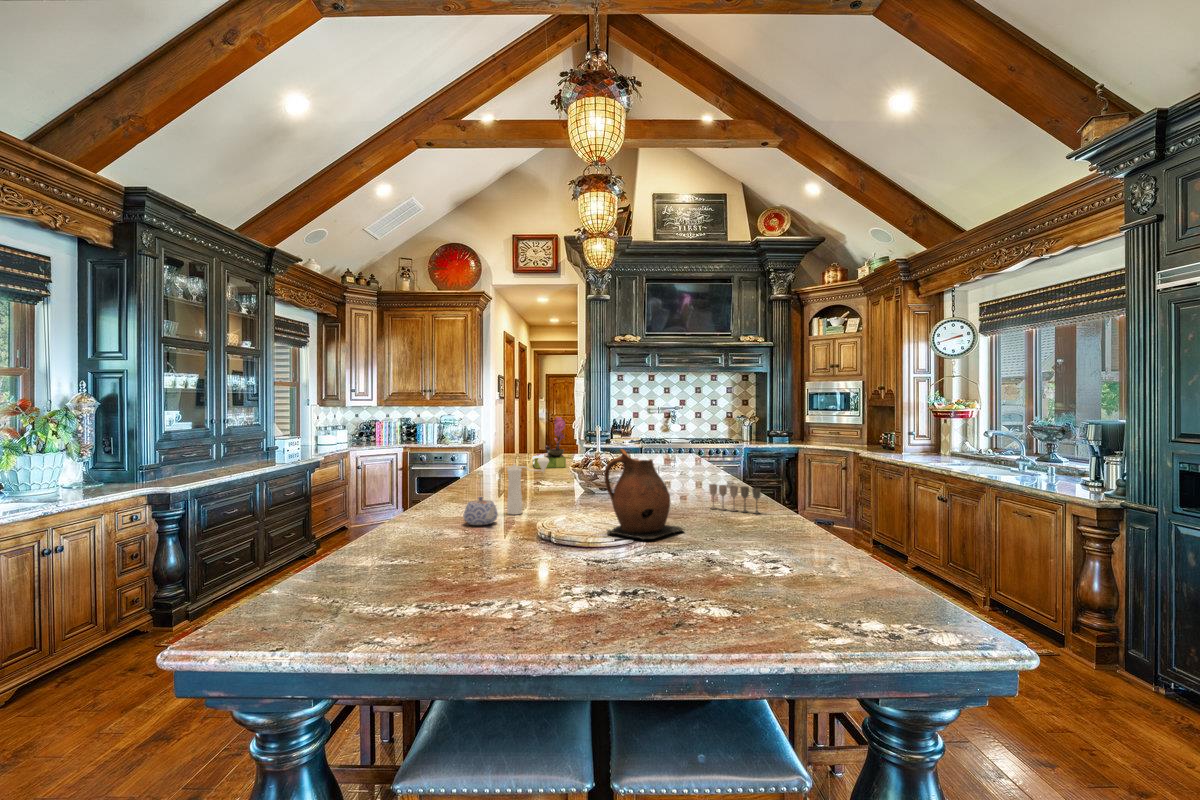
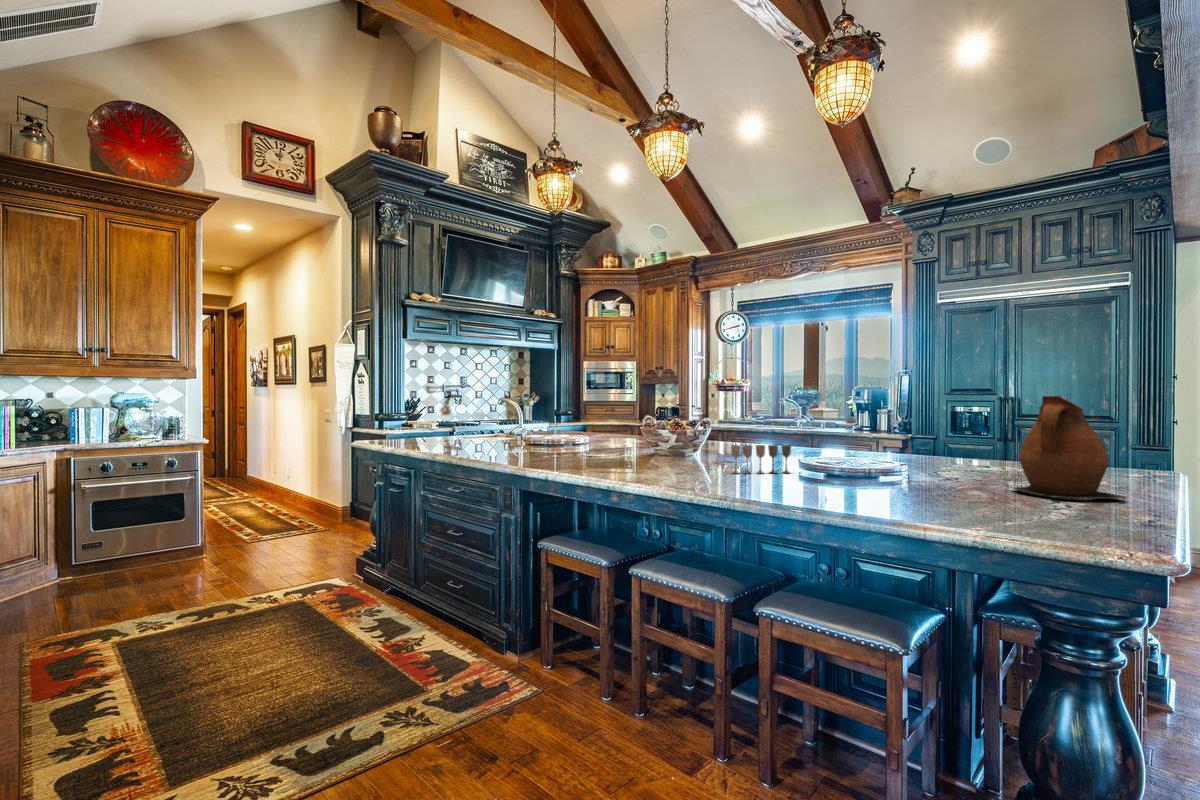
flower arrangement: present [532,417,566,468] -> none [477,381,536,453]
pepper mill: present [507,458,549,515] -> none [843,415,882,498]
wine glass: present [709,484,761,514] -> present [731,445,791,474]
teapot: present [463,497,498,525] -> none [876,470,966,514]

